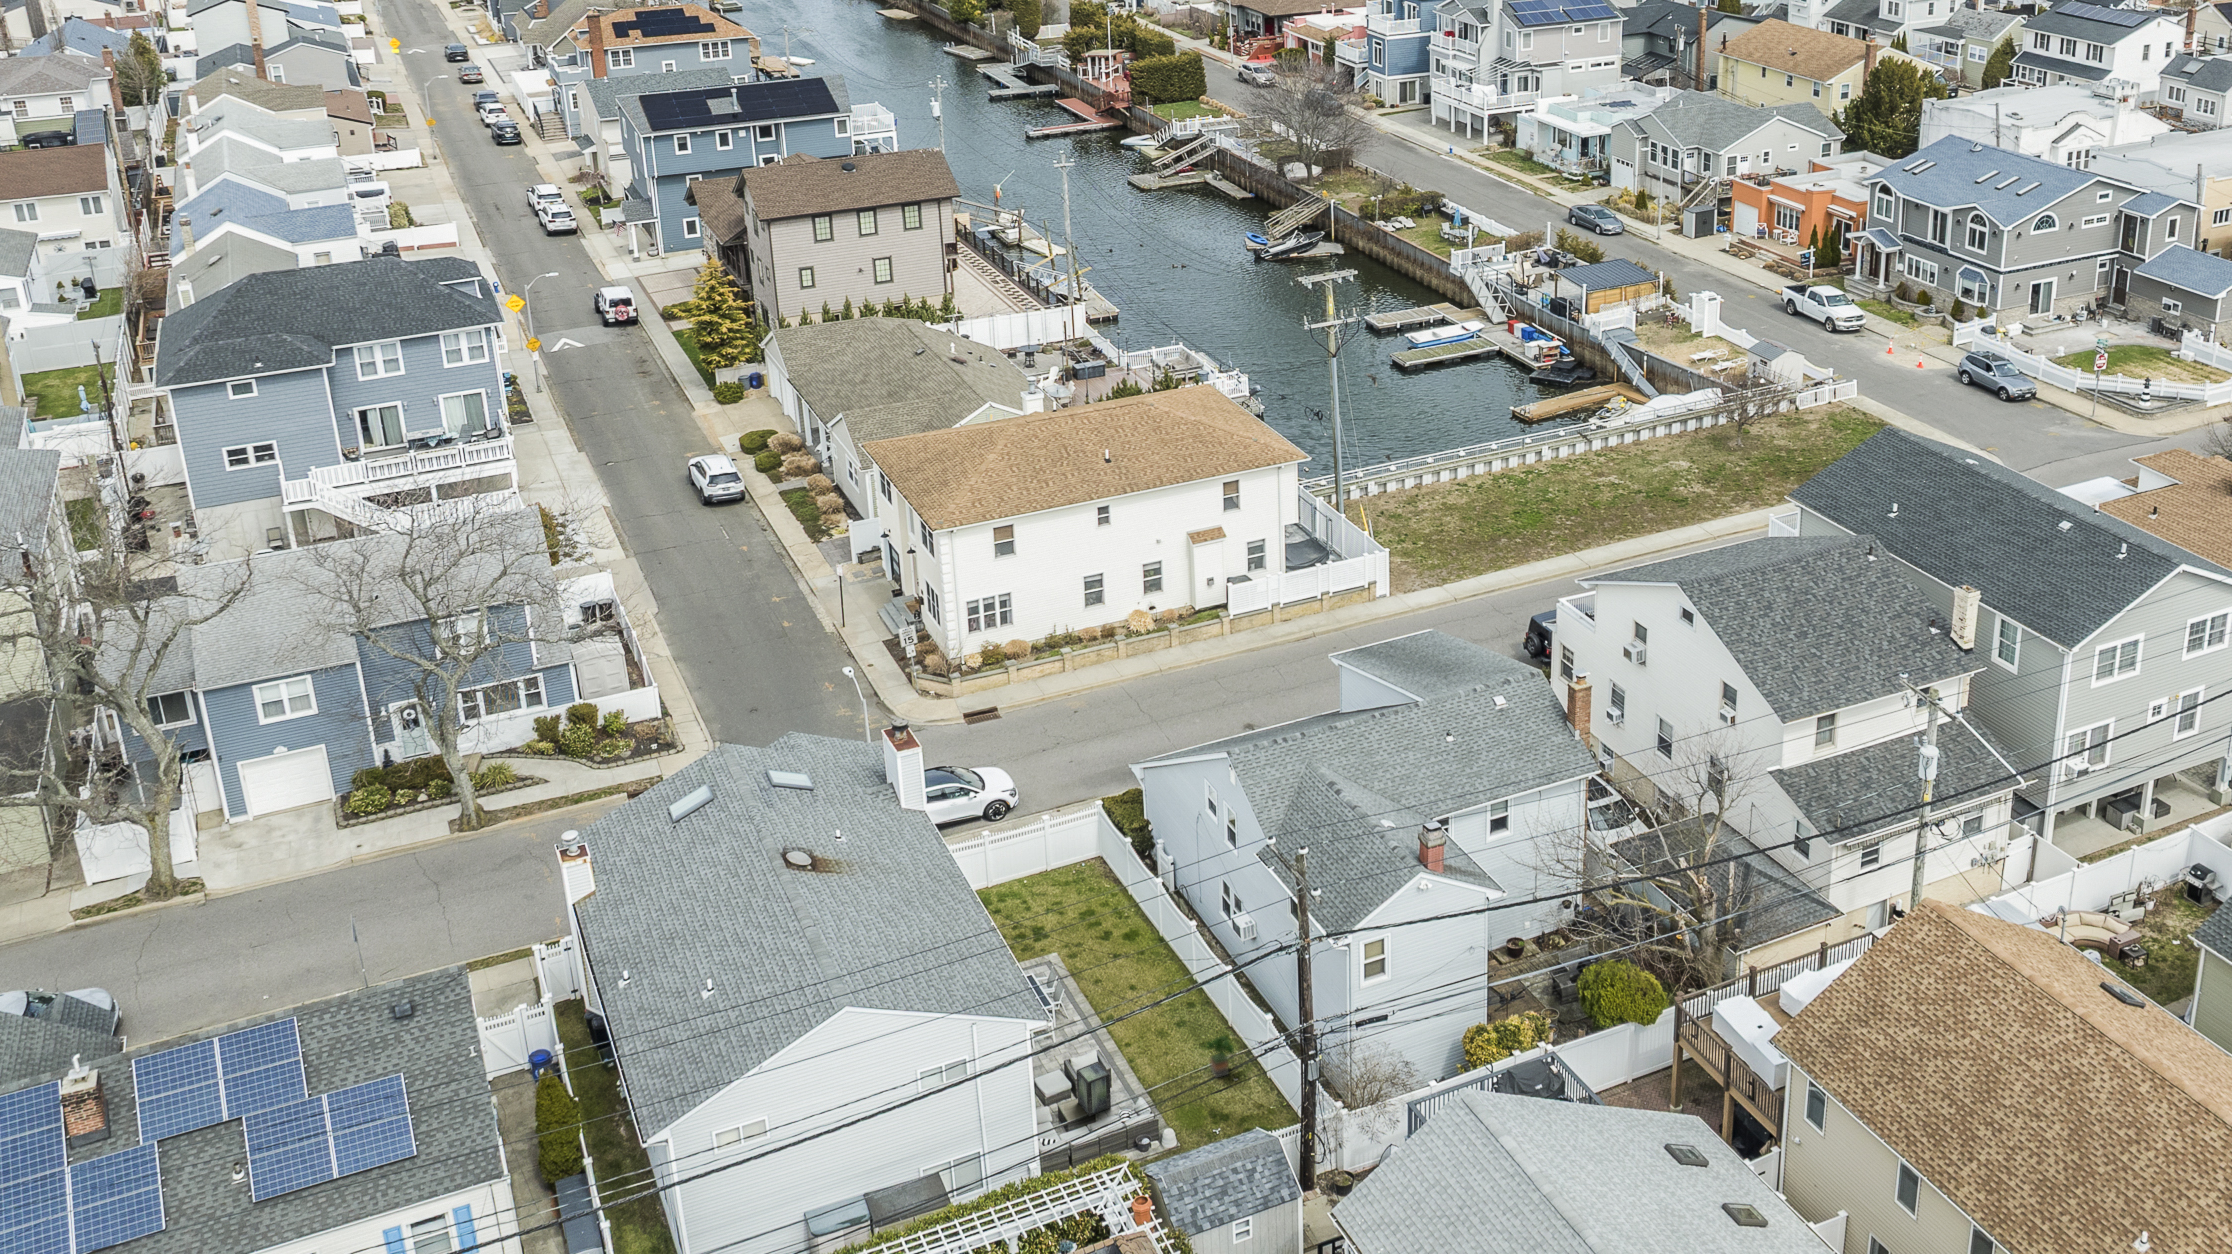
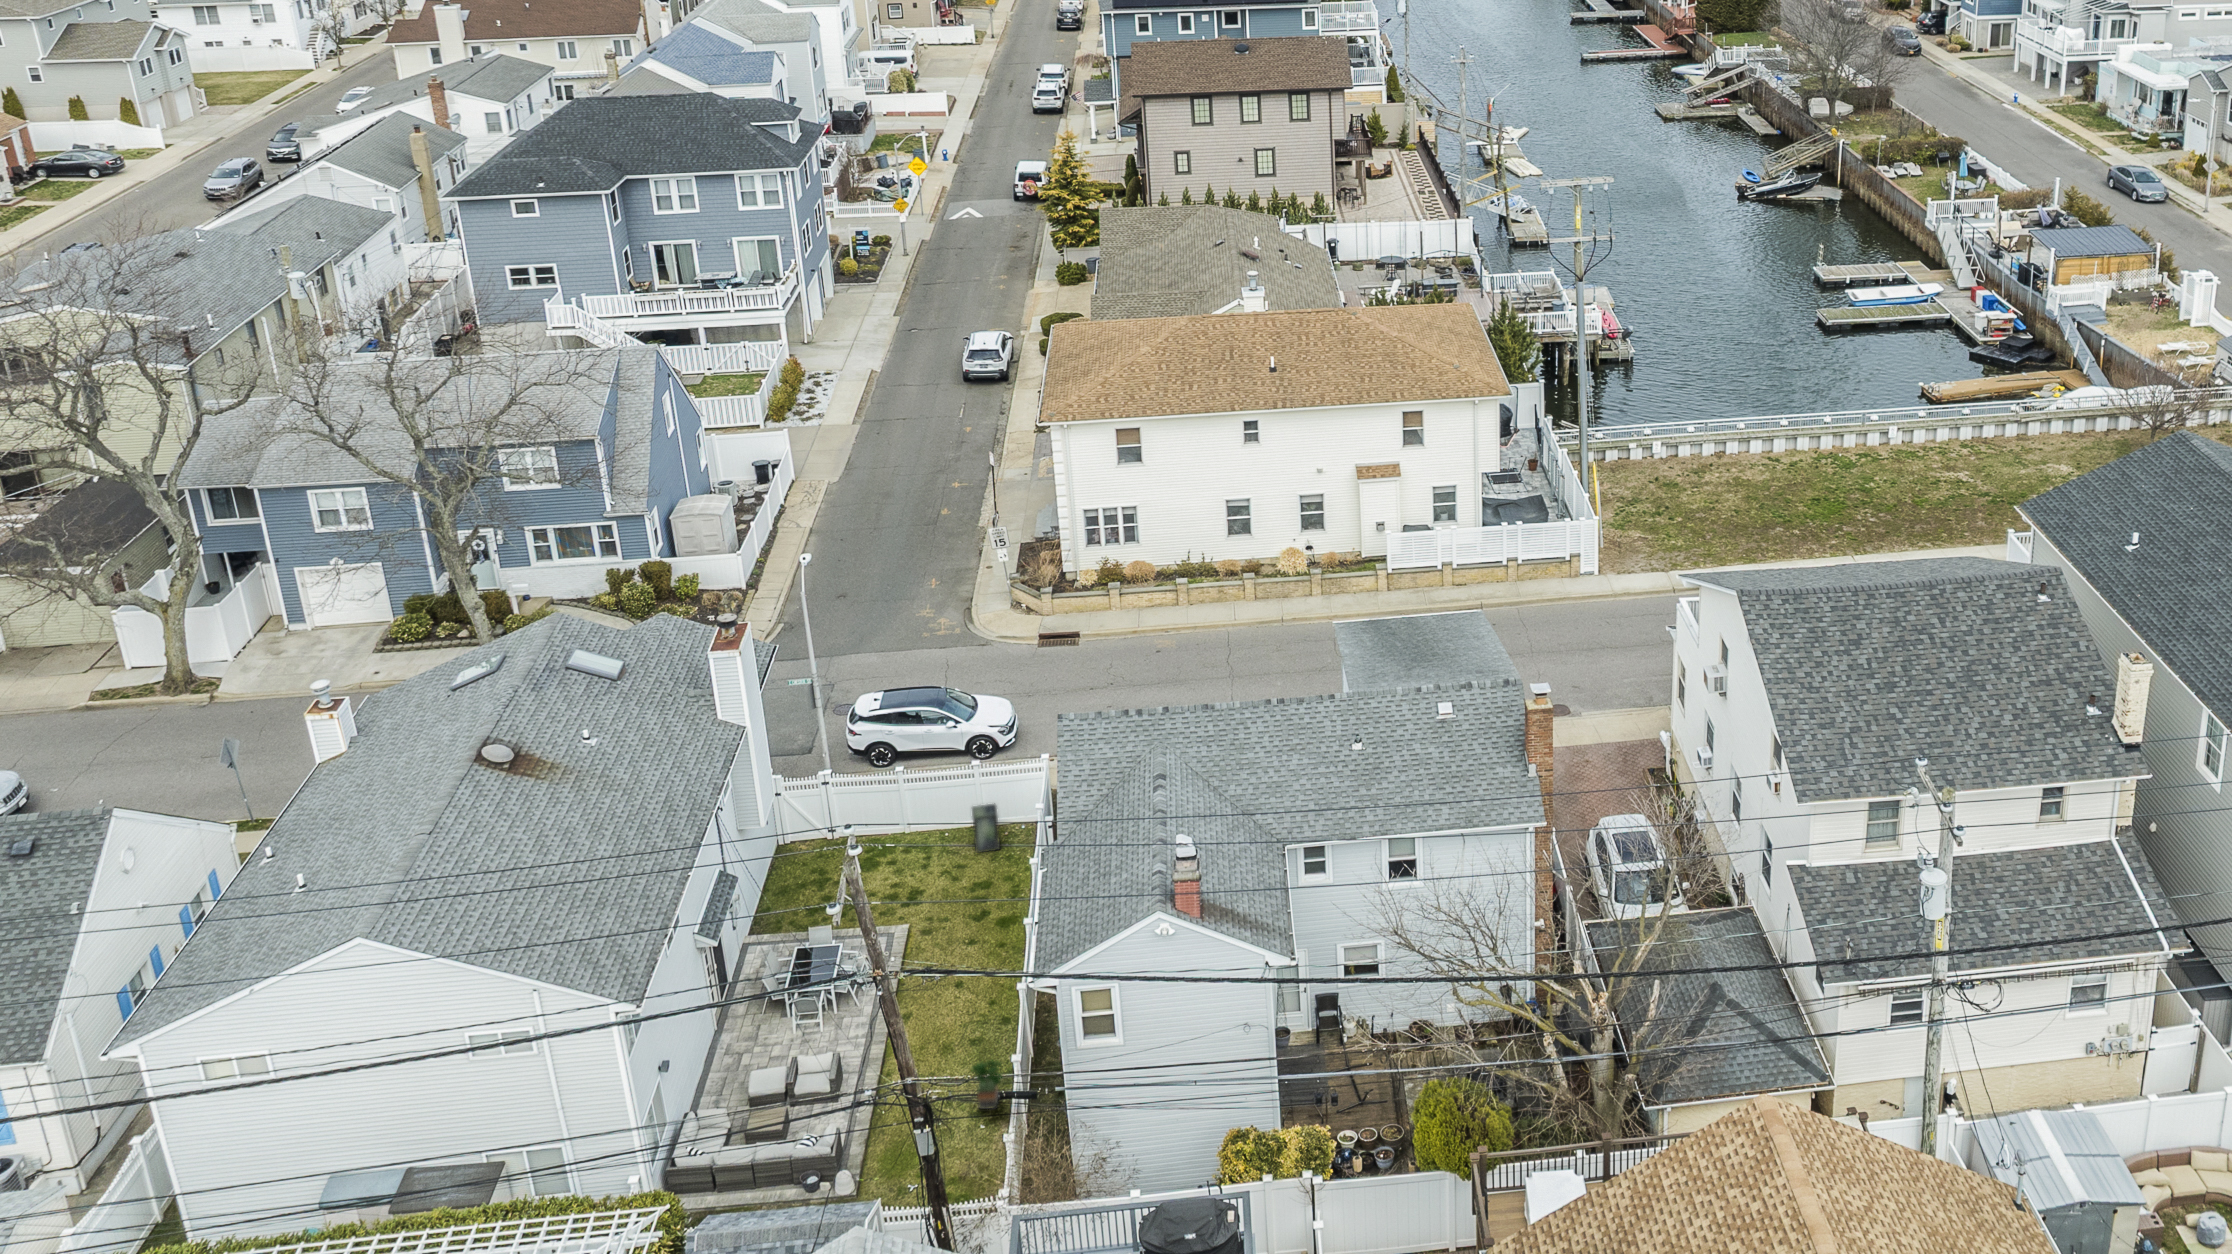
storage box: present [1077,1062,1111,1116] -> present [972,803,1000,853]

